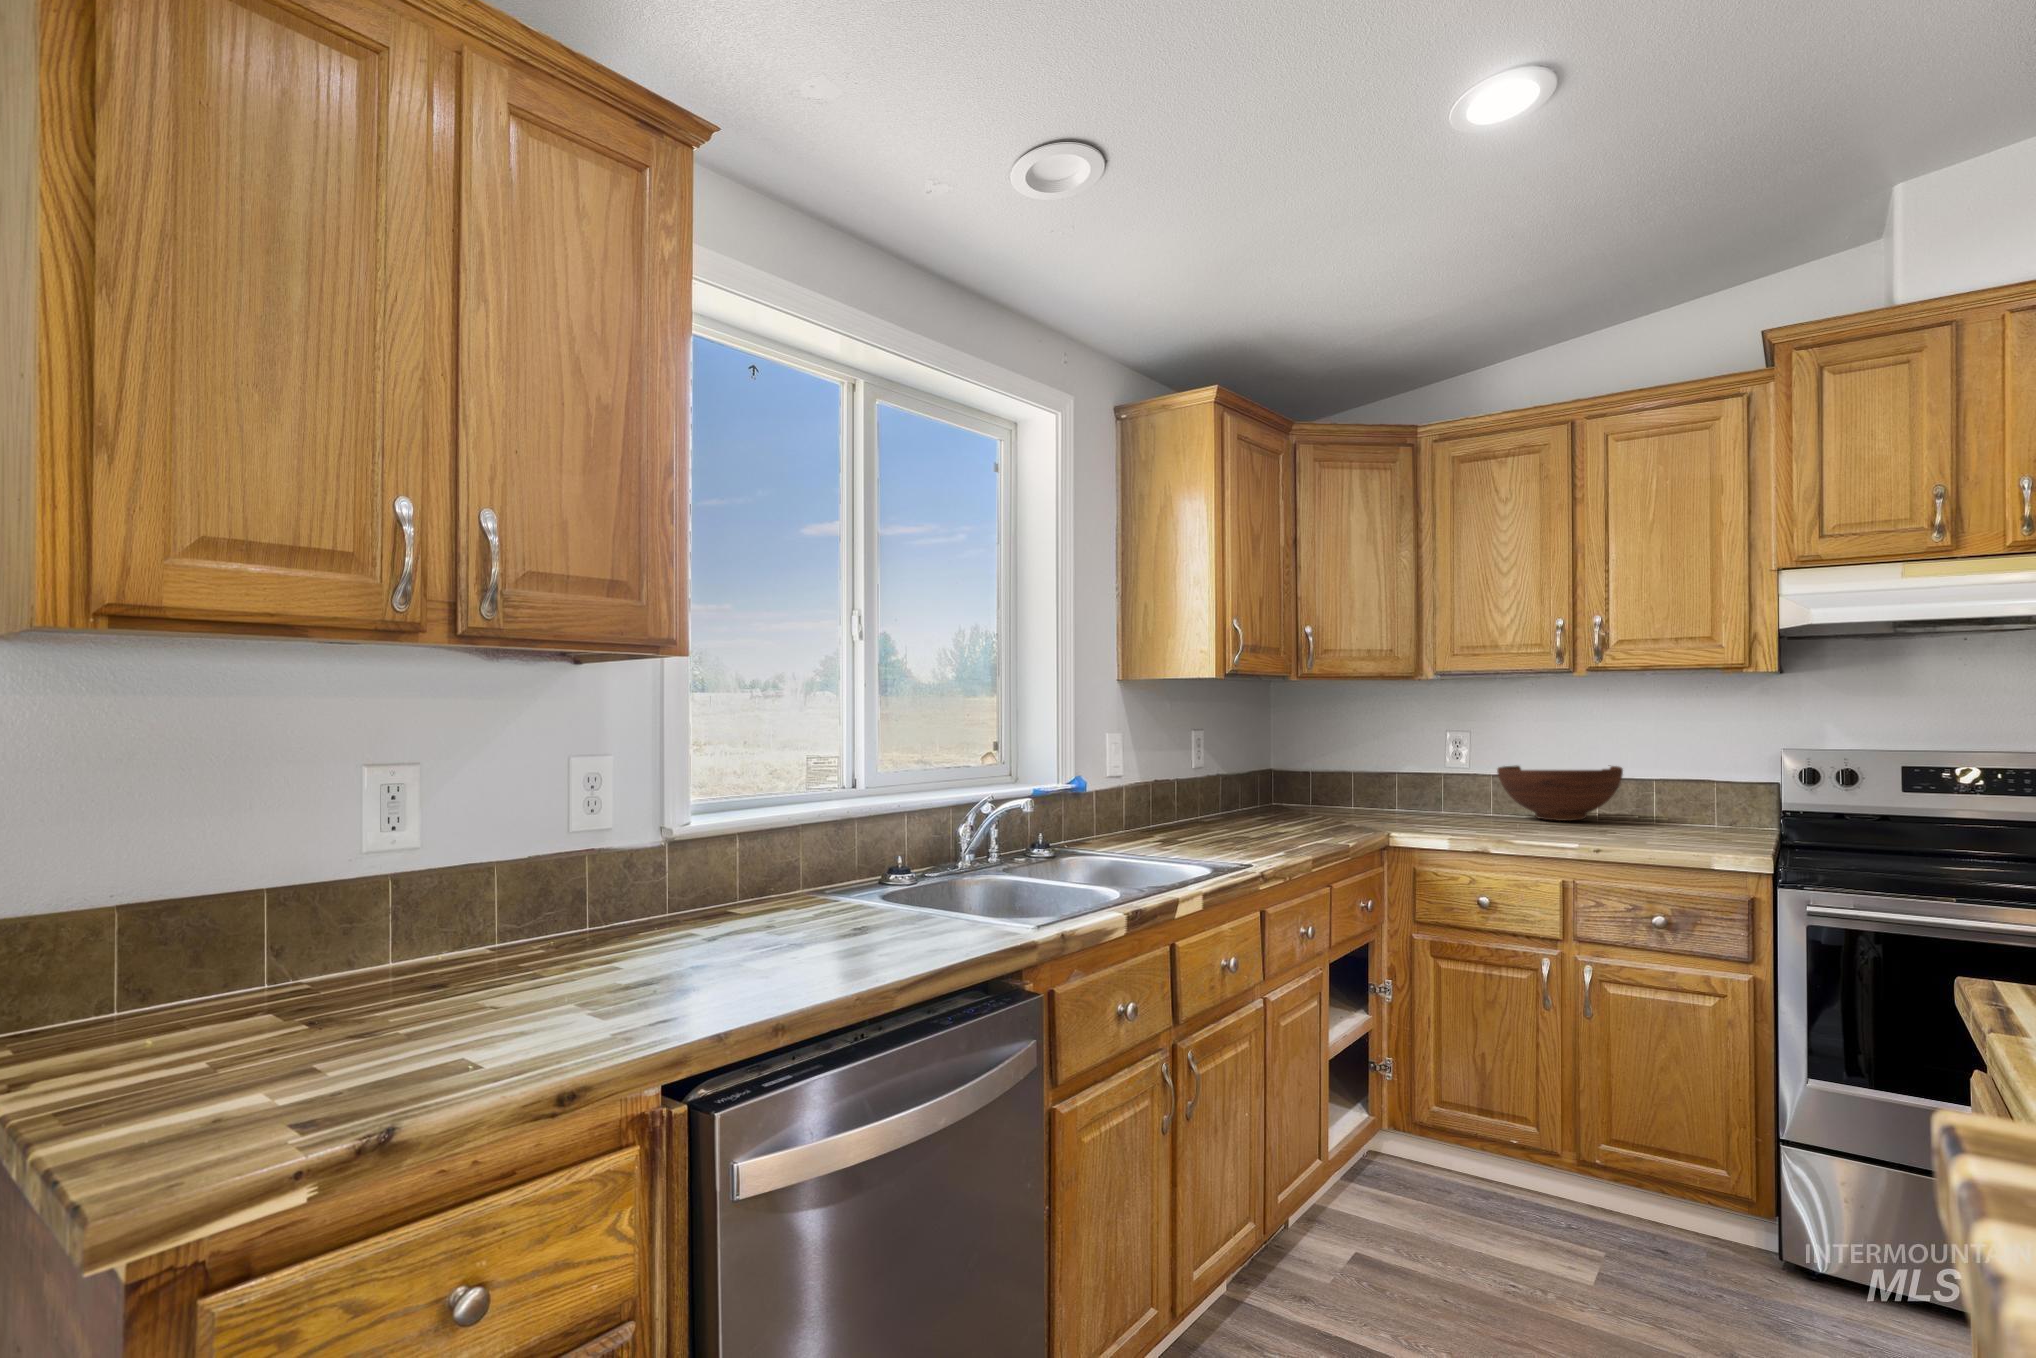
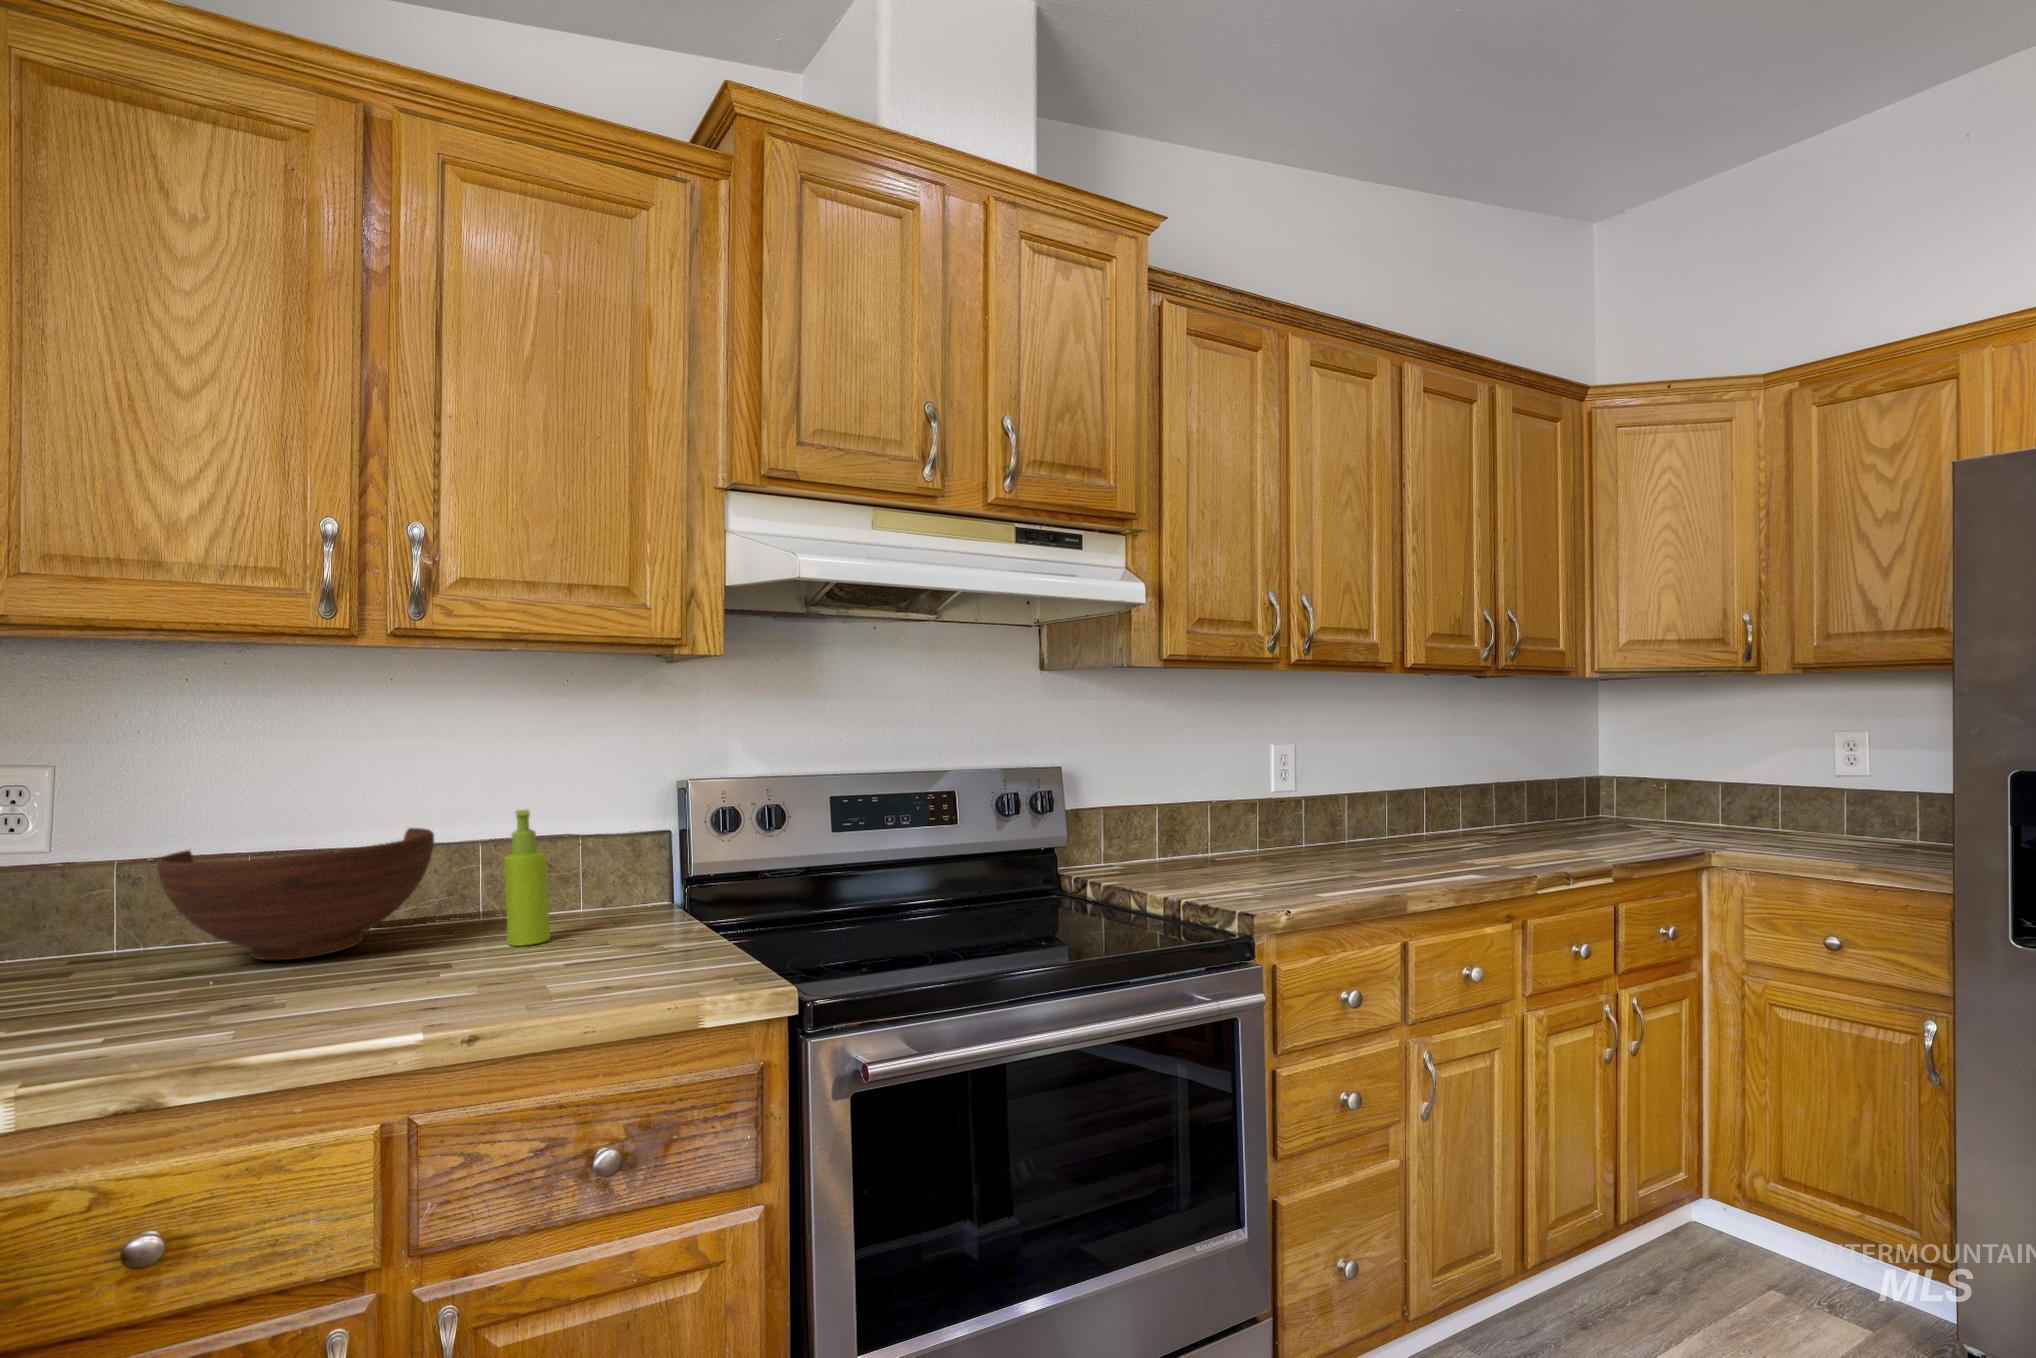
soap dispenser: none [1651,760,1677,831] -> present [504,810,550,946]

